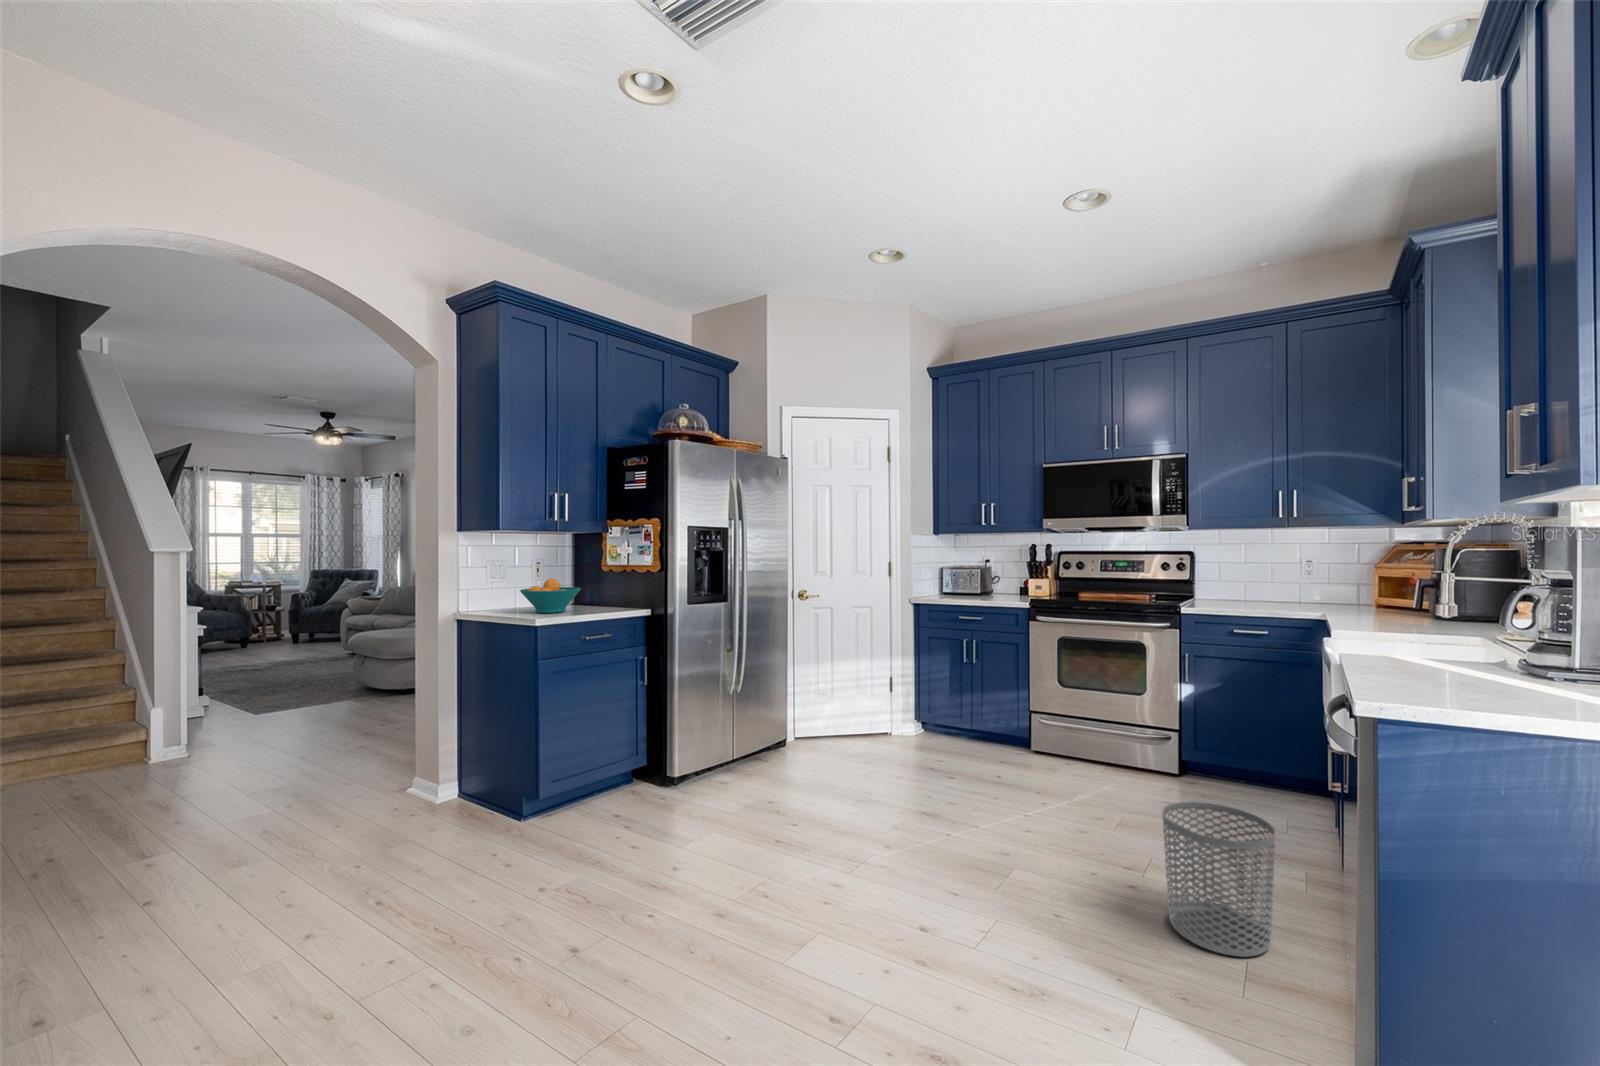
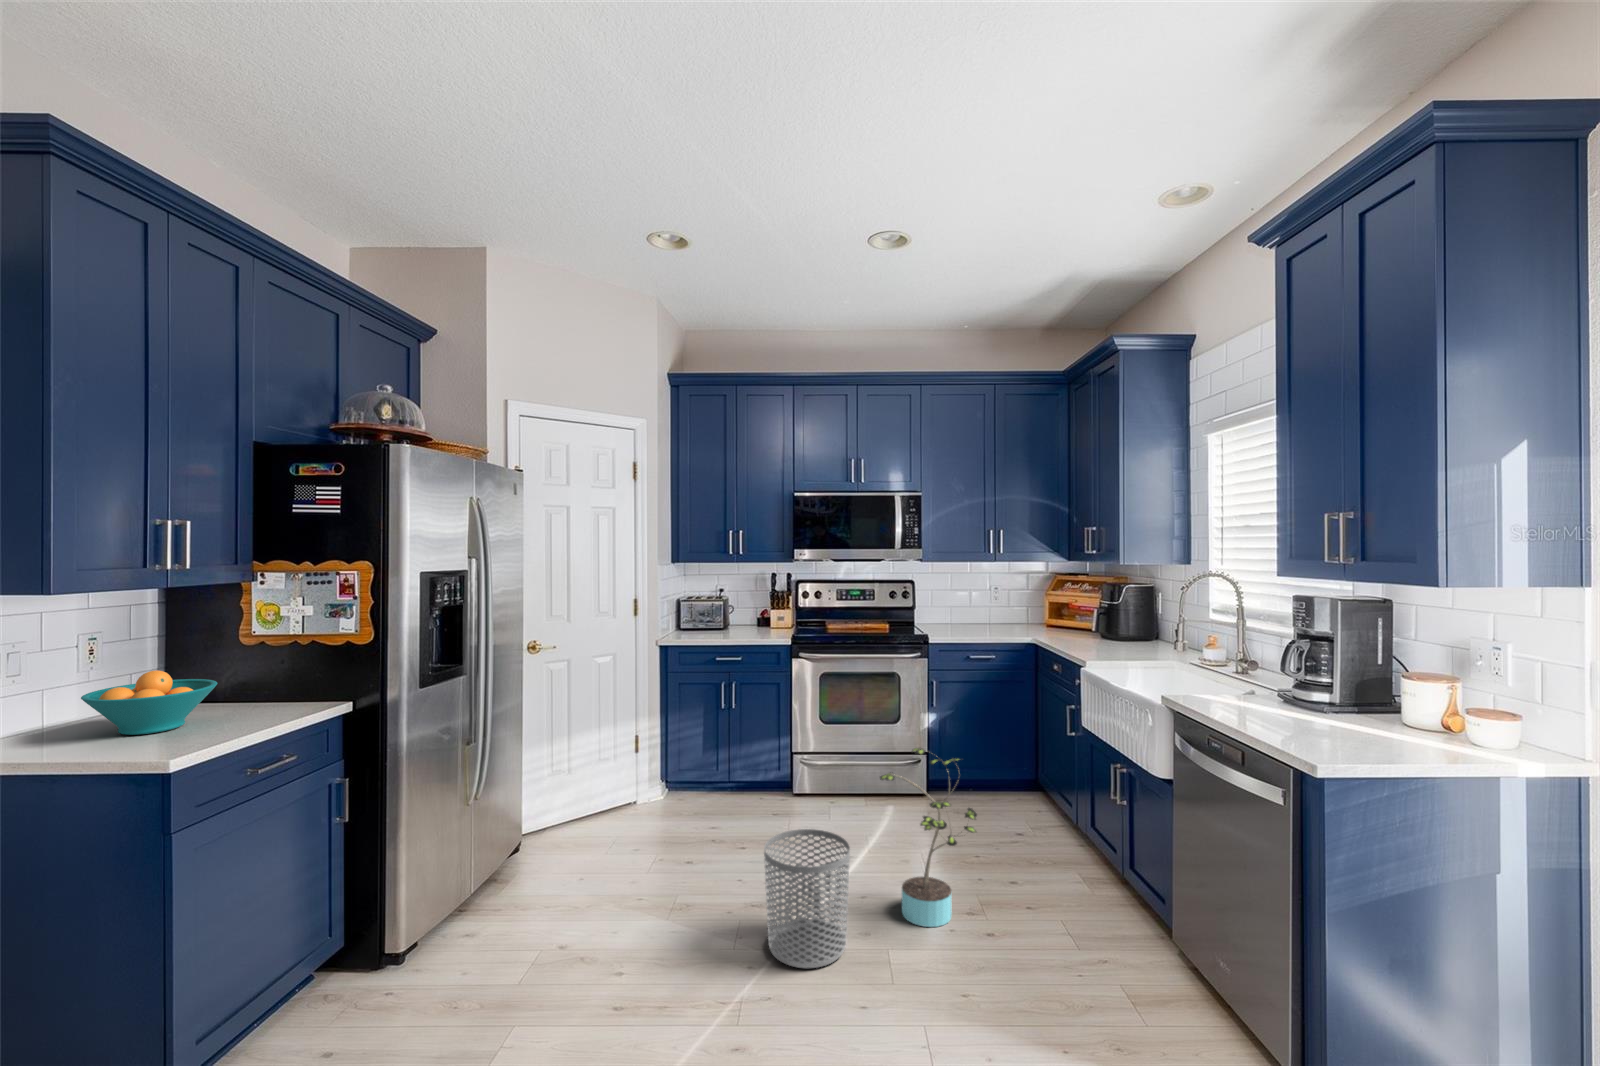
potted plant: none [1031,700,1131,876] -> present [880,748,977,927]
waste bin: present [1162,802,1275,957] -> present [764,829,850,968]

